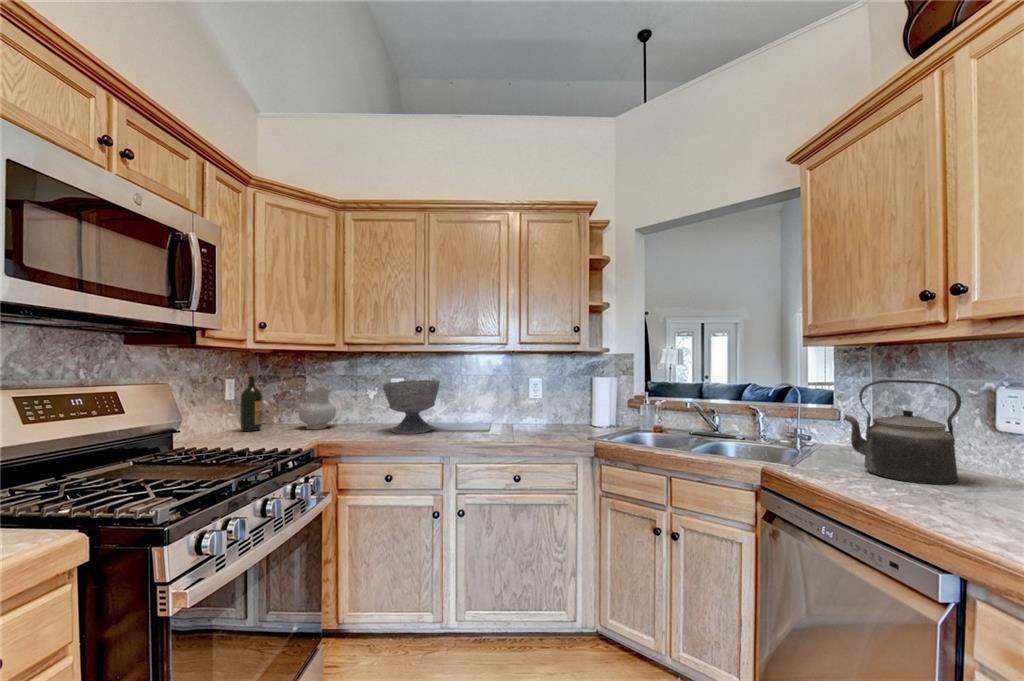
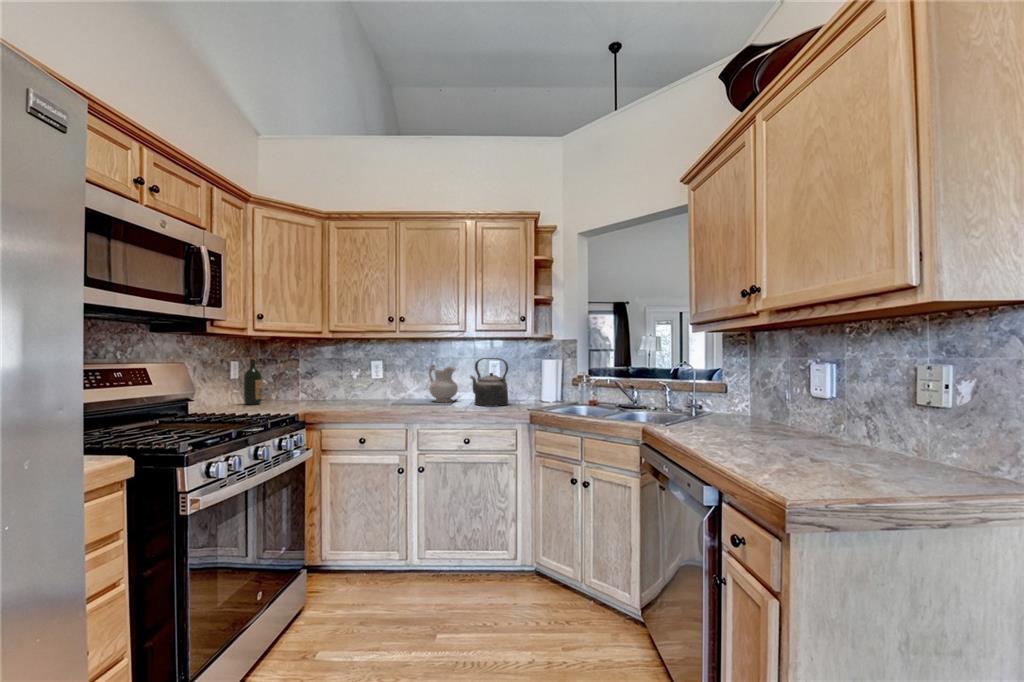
bowl: present [382,380,440,434] -> none [360,363,409,407]
kettle: present [843,380,961,484] -> present [470,358,508,407]
ceramic pitcher: present [298,383,336,429] -> present [429,365,458,402]

